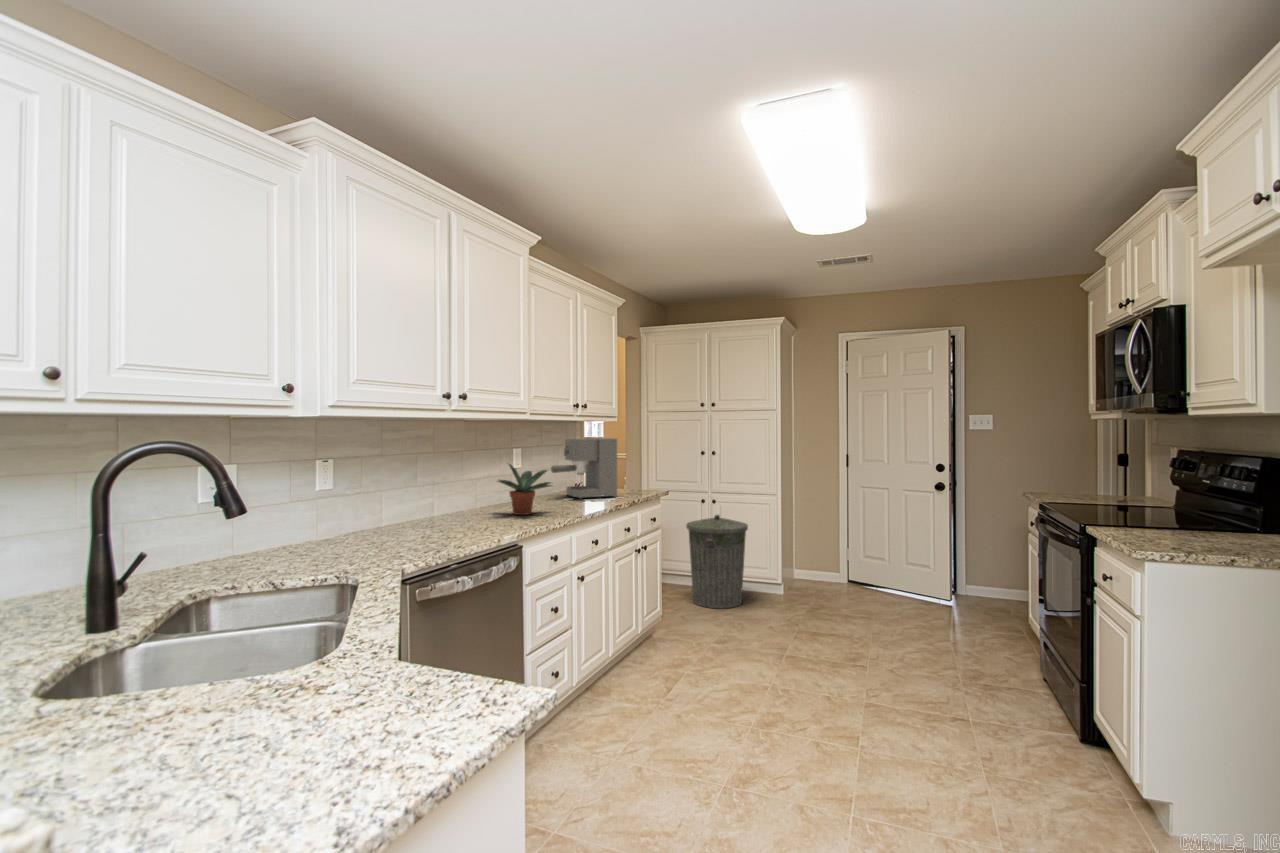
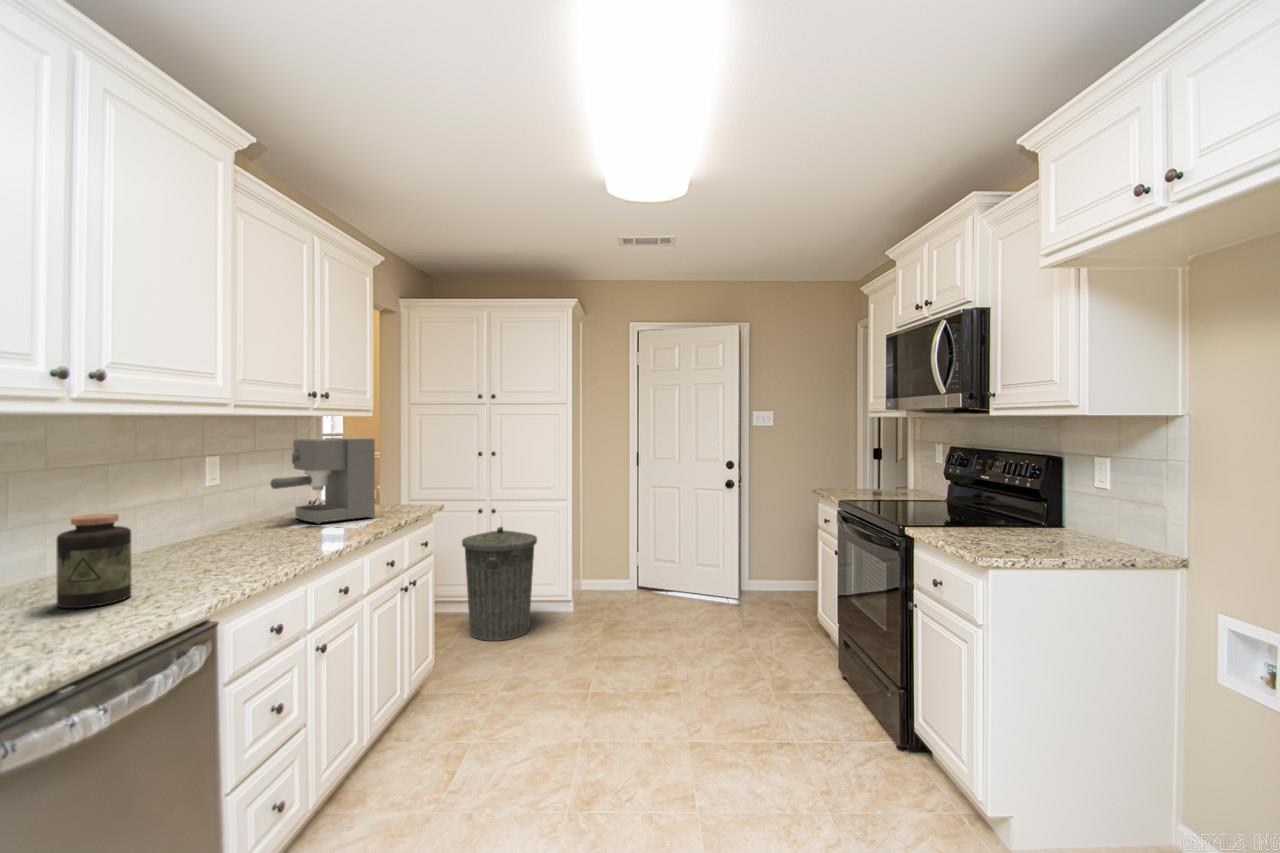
potted plant: present [498,464,551,515] -> none [170,480,276,562]
jar: none [446,478,480,530] -> present [56,514,131,608]

